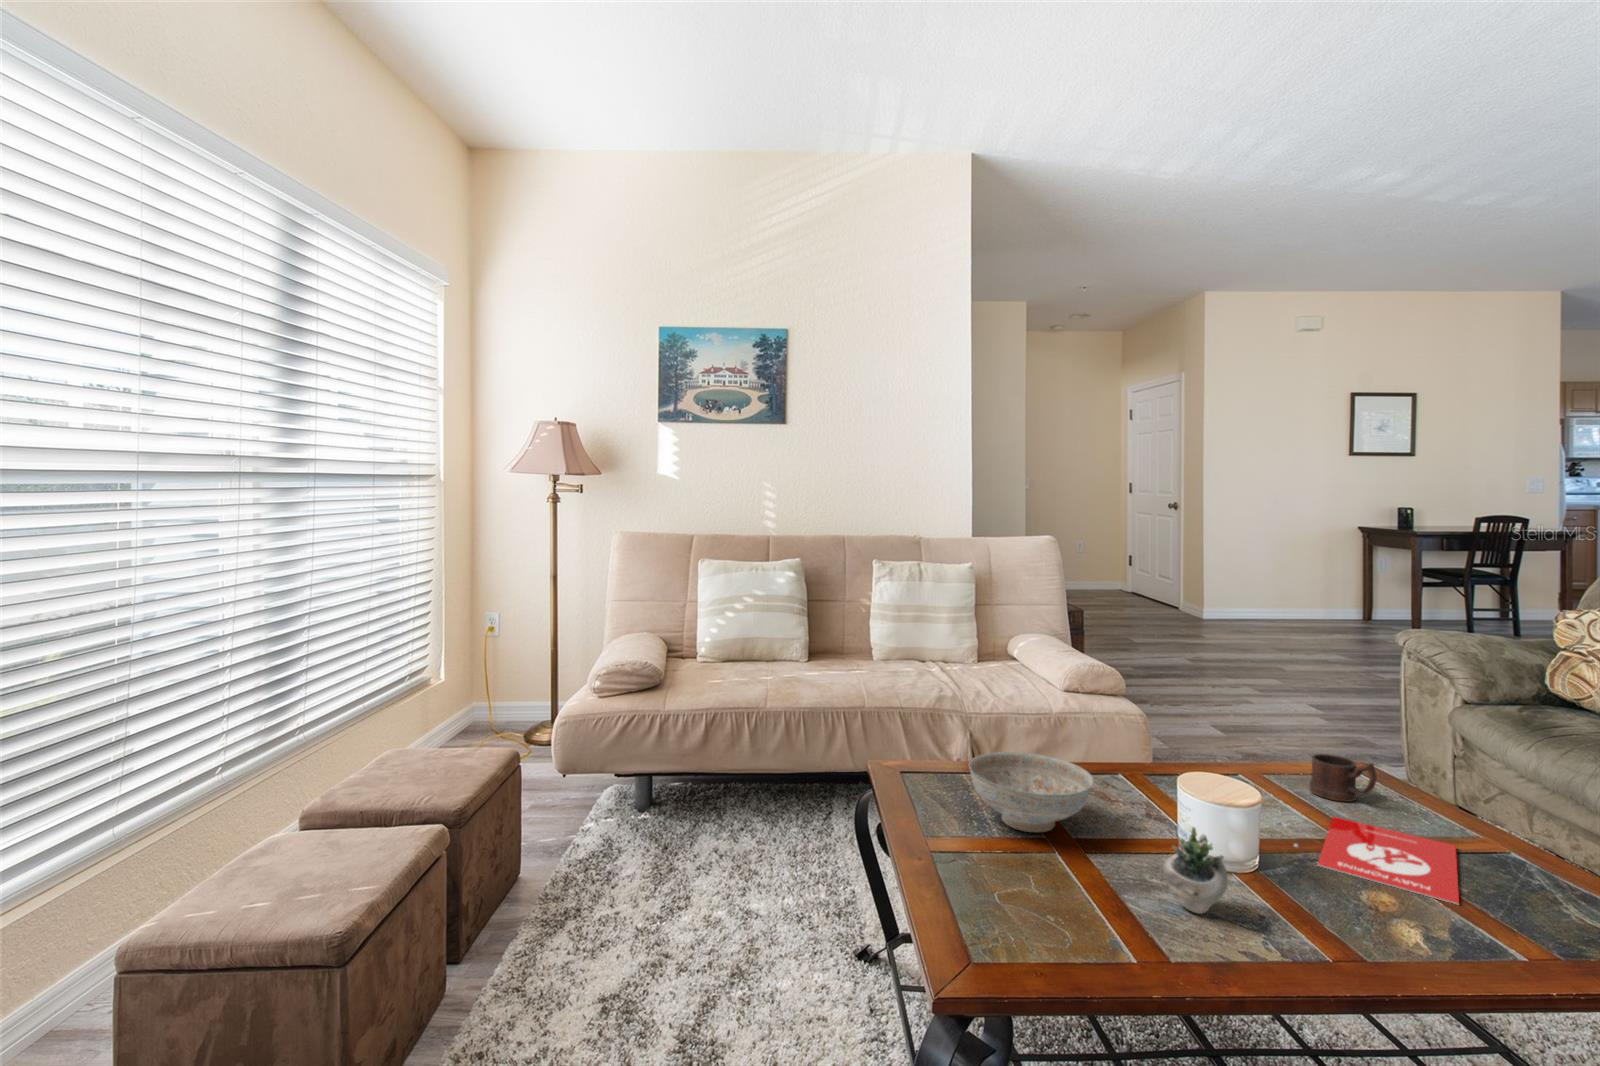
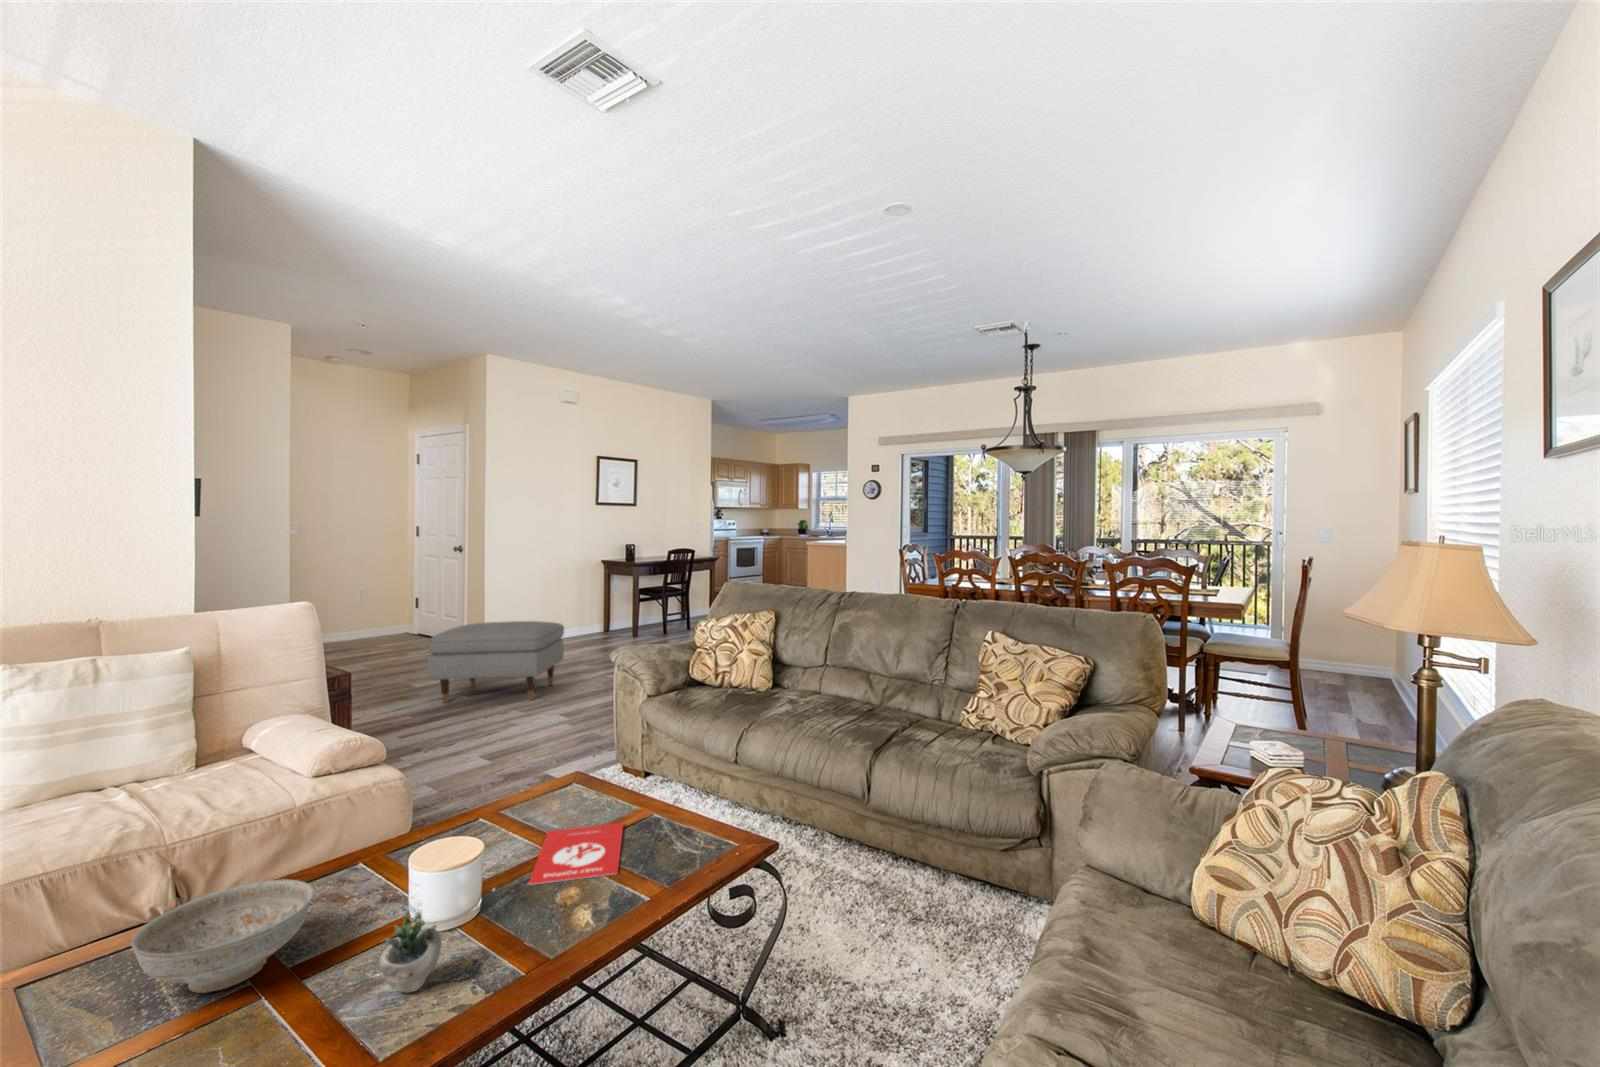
ottoman: none [1146,585,1309,679] -> present [428,621,564,703]
mug: present [1310,754,1377,802] -> none [535,776,579,815]

